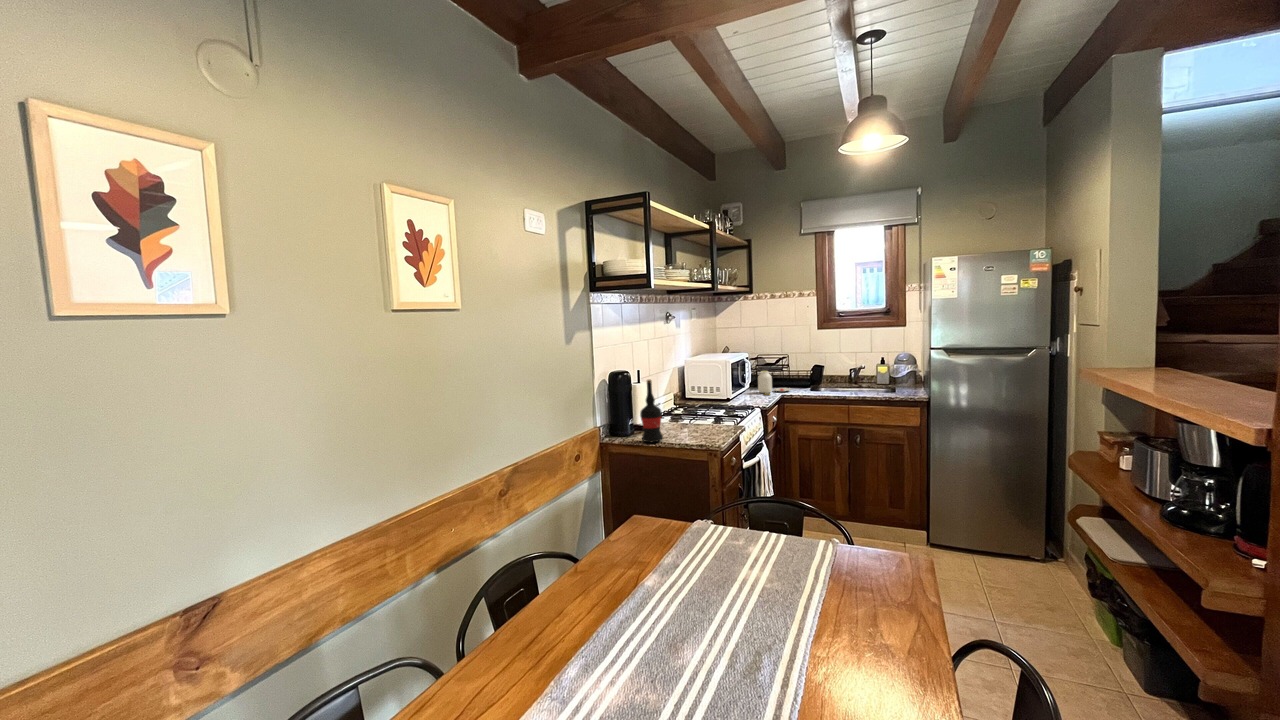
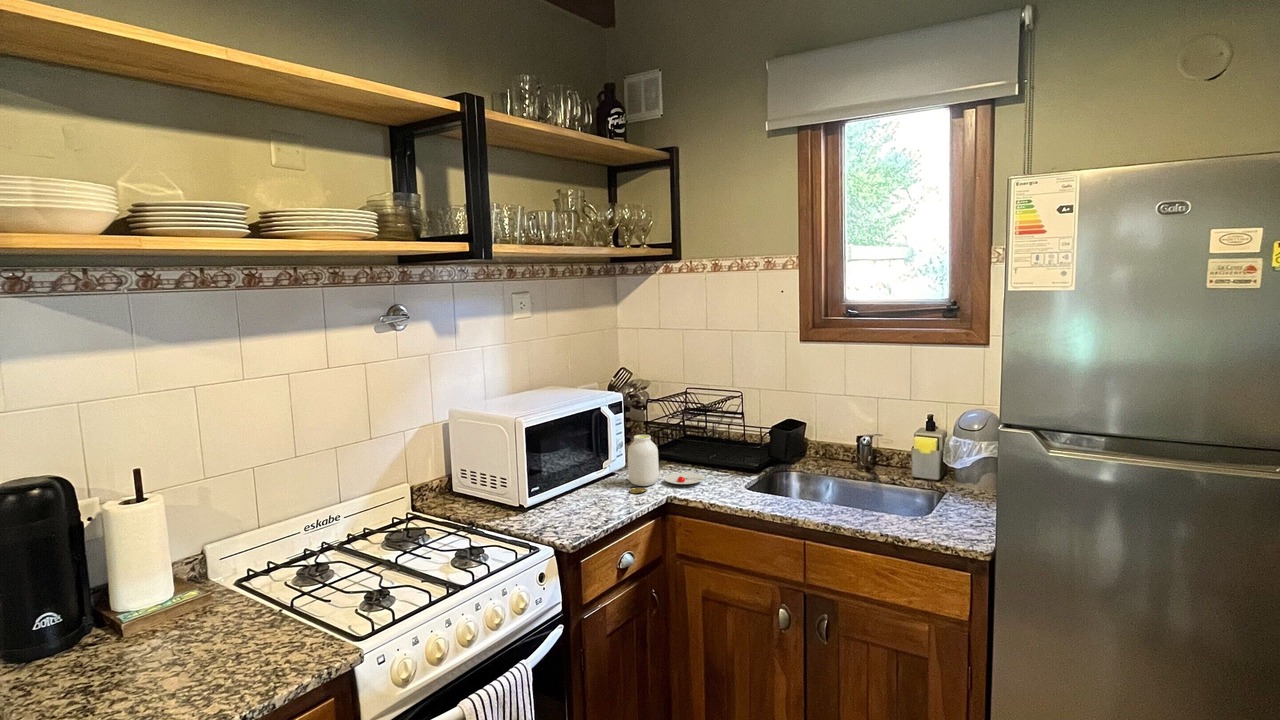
wine bottle: present [640,380,663,442] -> none [47,506,132,683]

